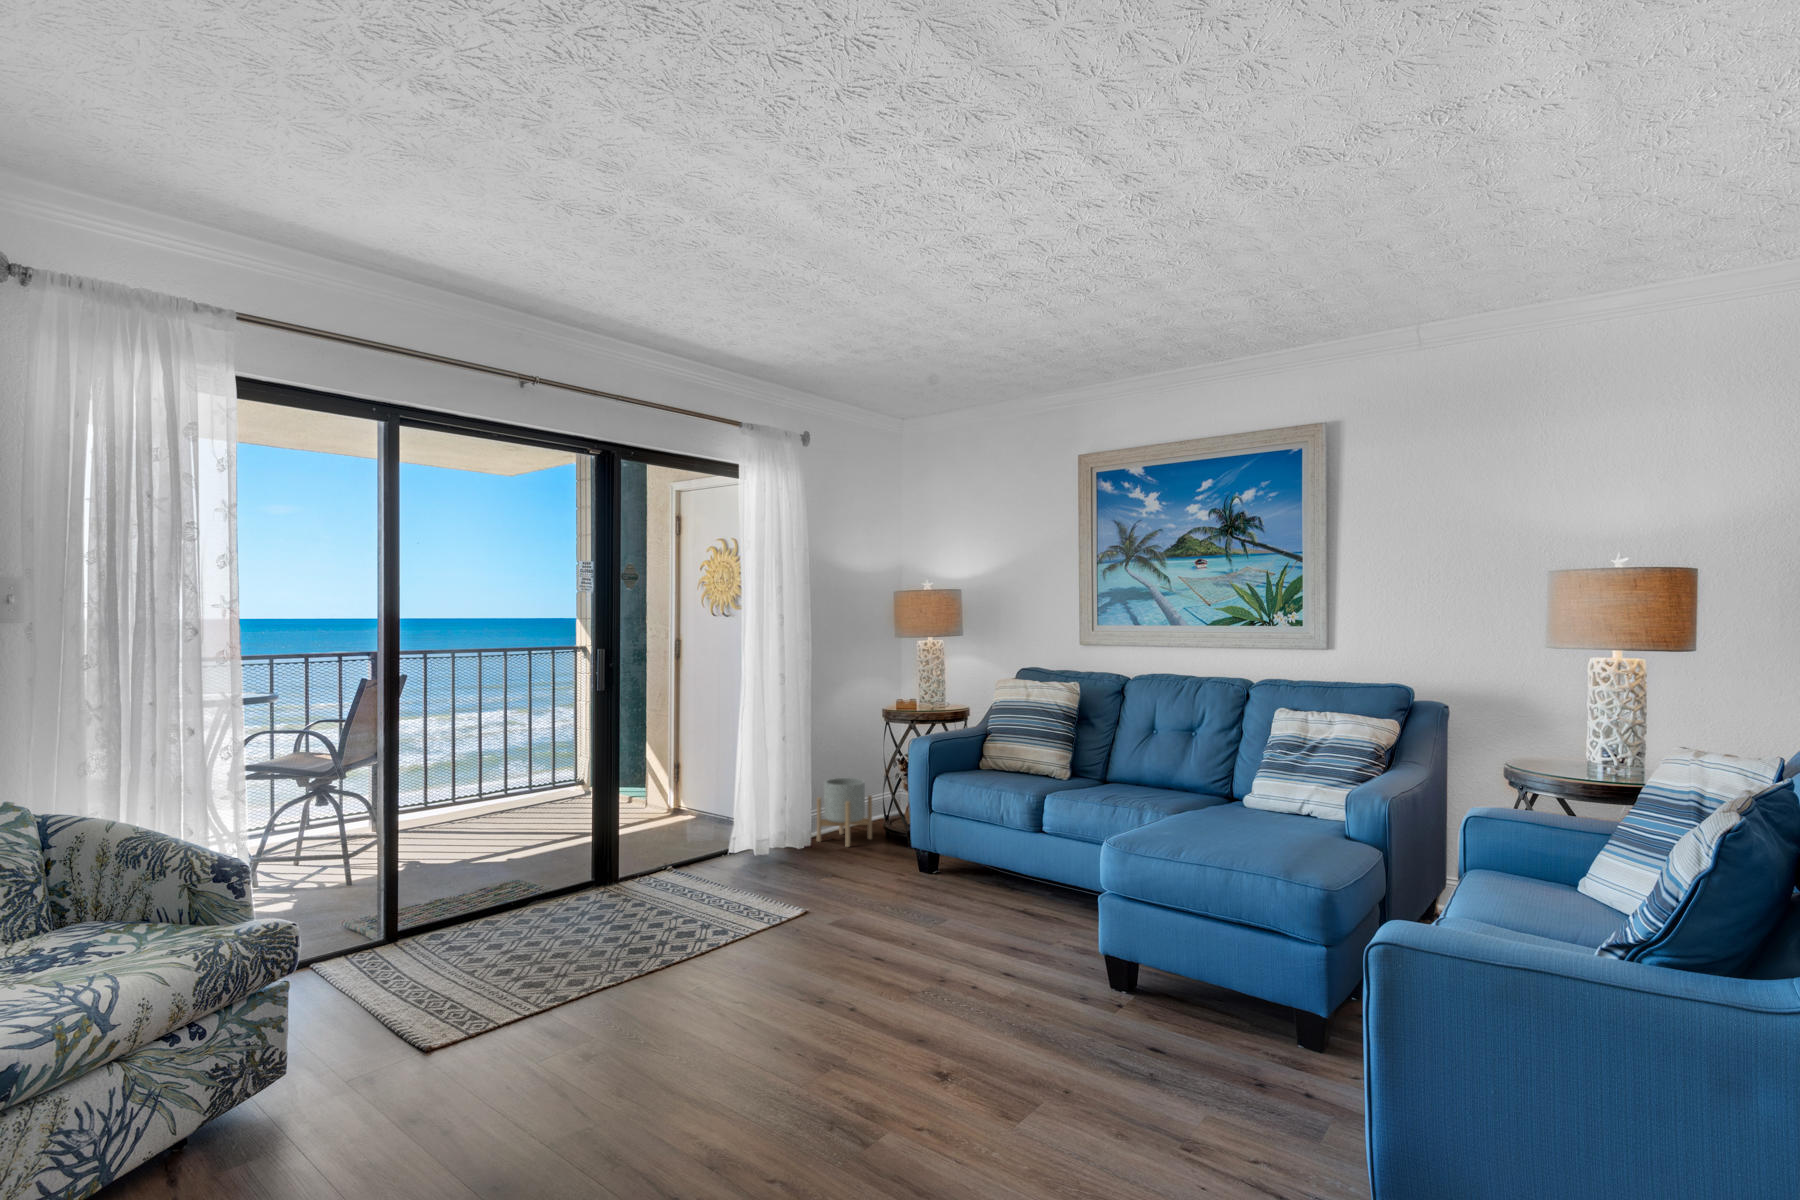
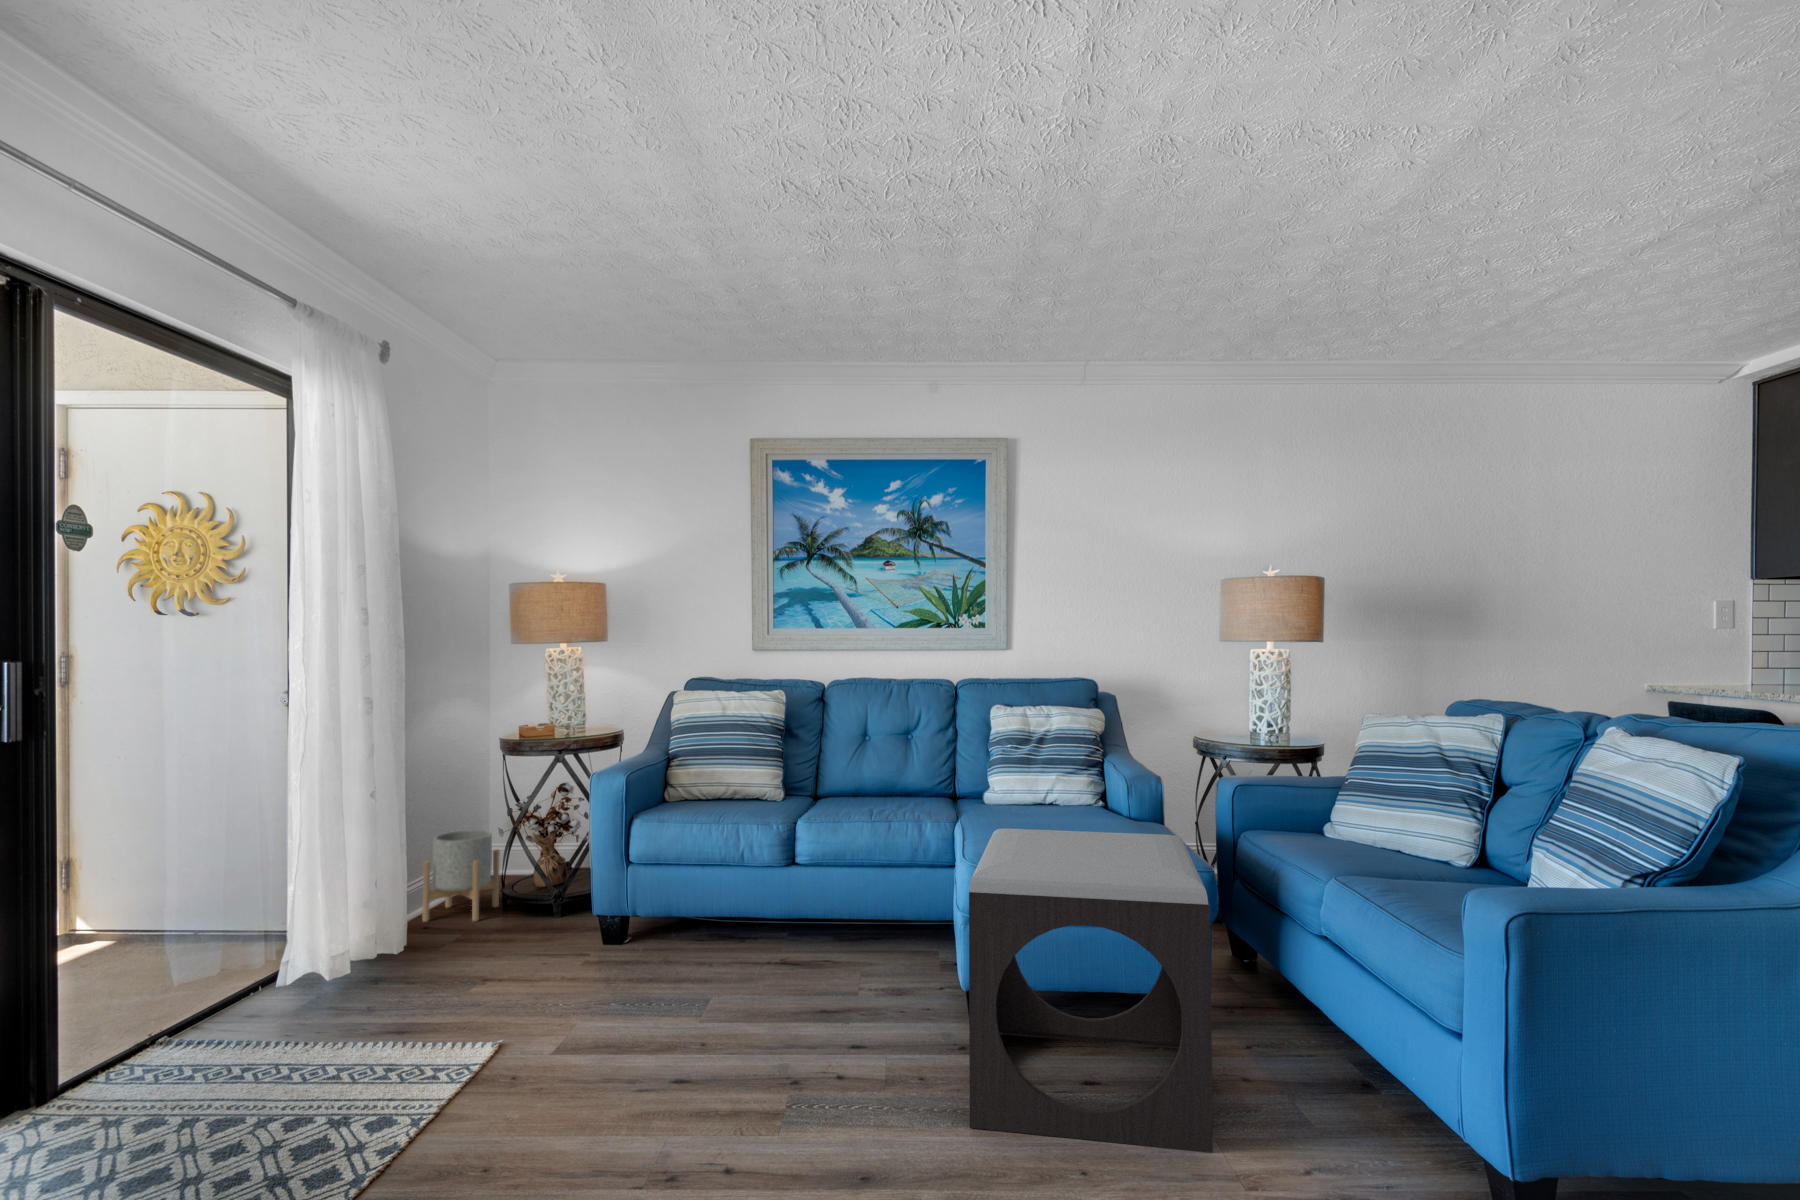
footstool: none [1021,826,1312,1168] -> present [969,828,1213,1152]

